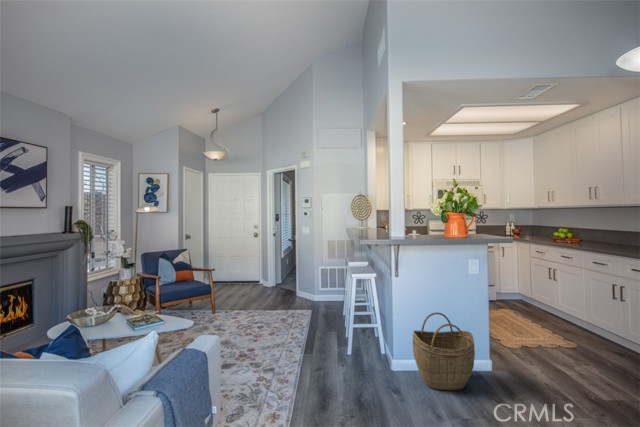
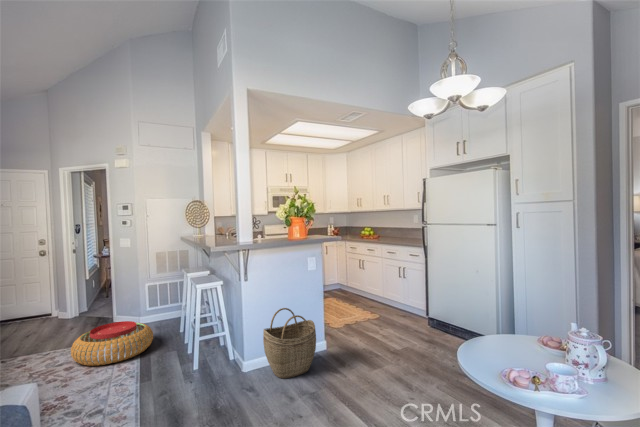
pouf: none [262,297,320,331] -> present [71,321,153,366]

